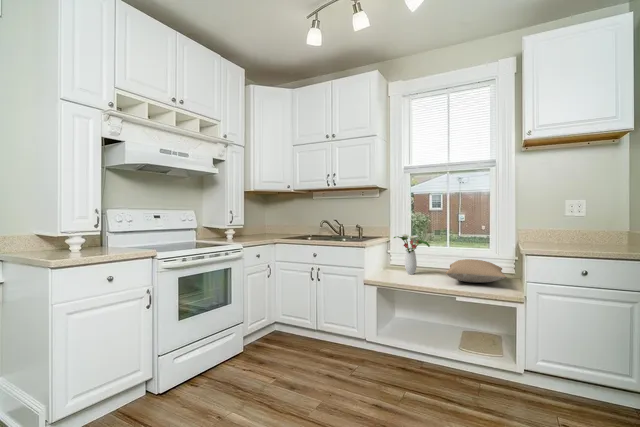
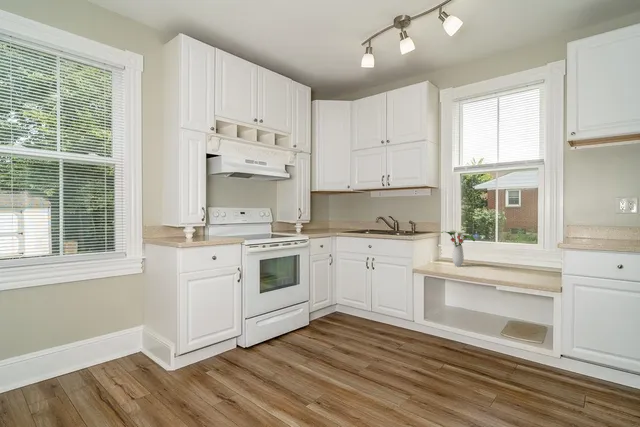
pillow: present [446,259,506,283] -> none [488,254,548,275]

